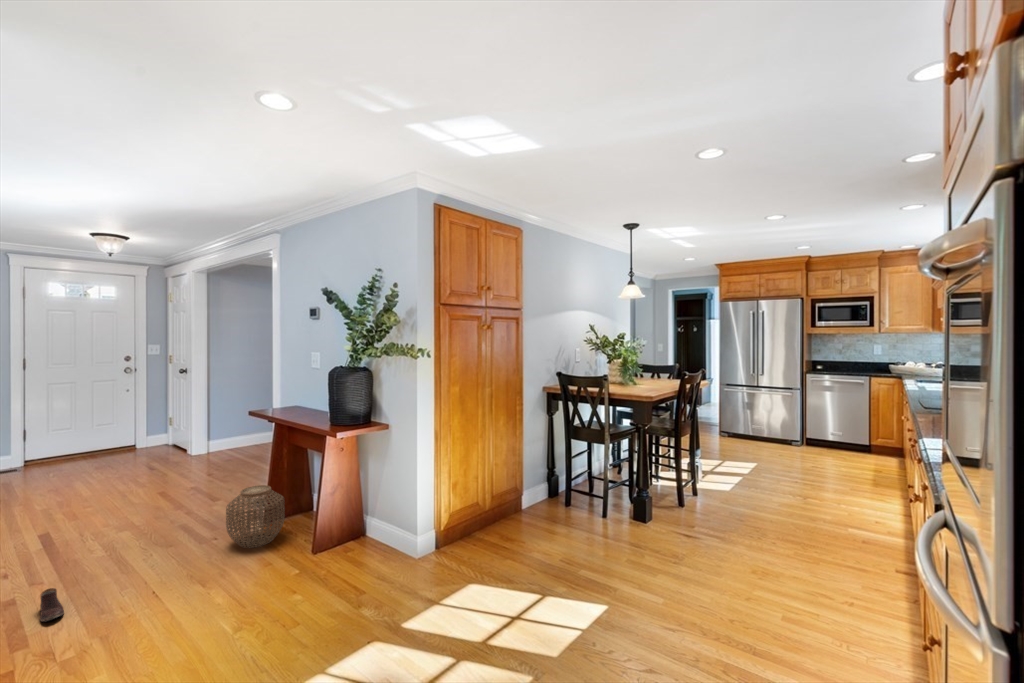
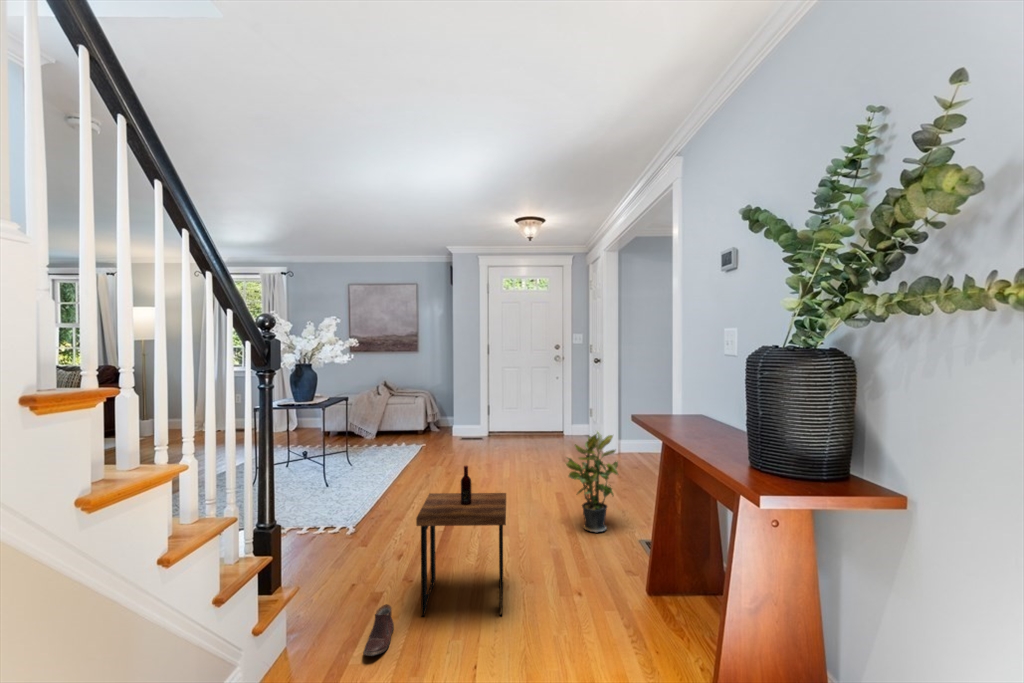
potted plant: none [183,429,232,508] -> present [566,432,618,533]
side table: none [65,466,162,591] -> present [416,466,506,617]
woven basket: present [226,485,285,548] -> none [583,536,669,645]

